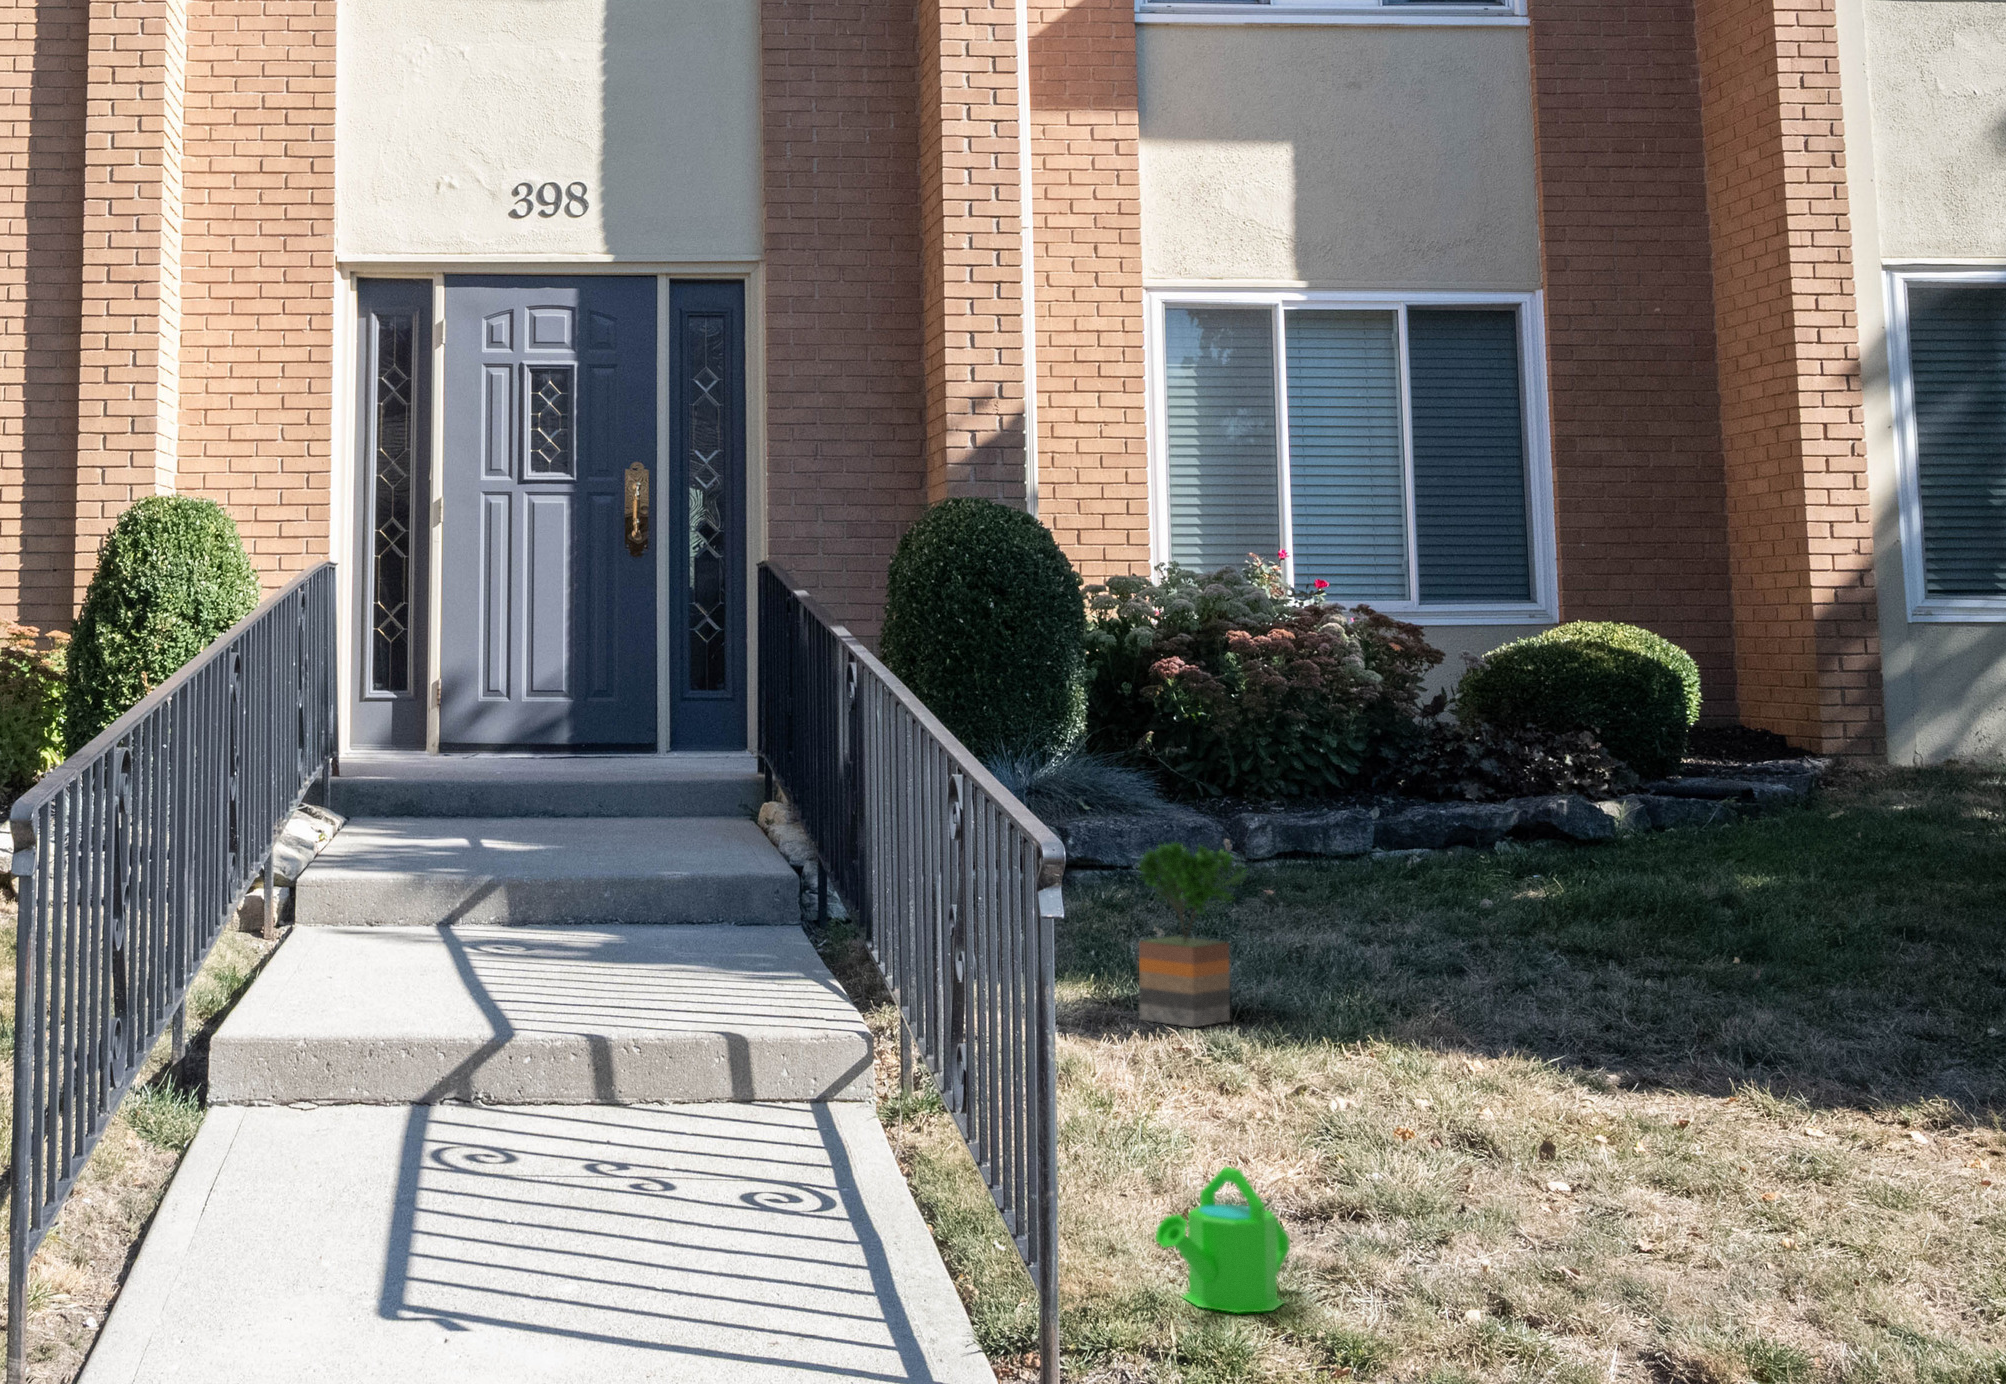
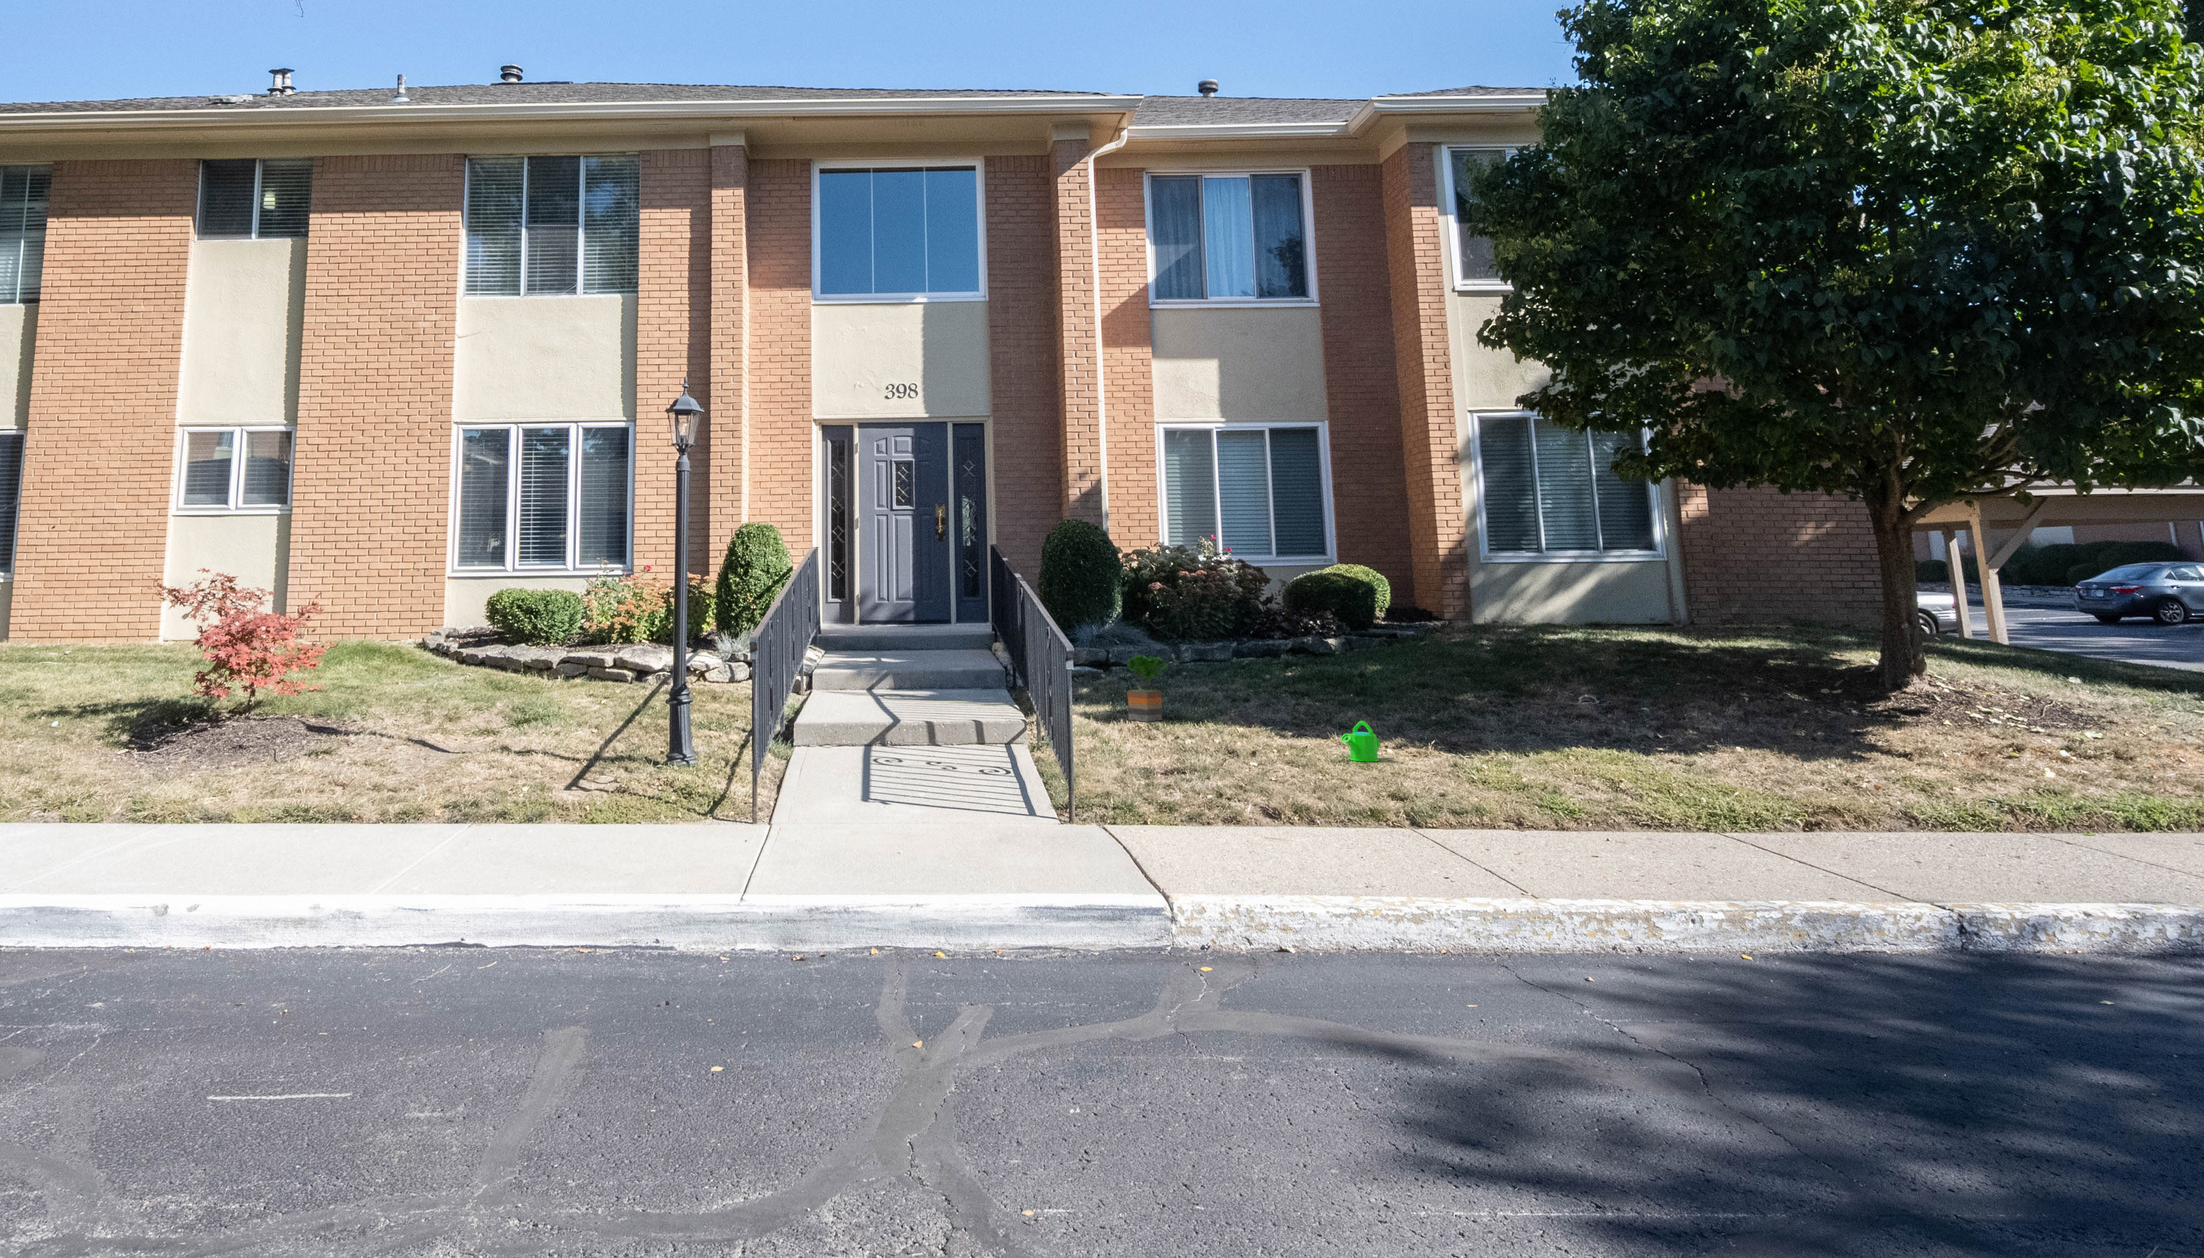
watering can: present [1155,1167,1290,1313] -> present [1341,721,1380,762]

